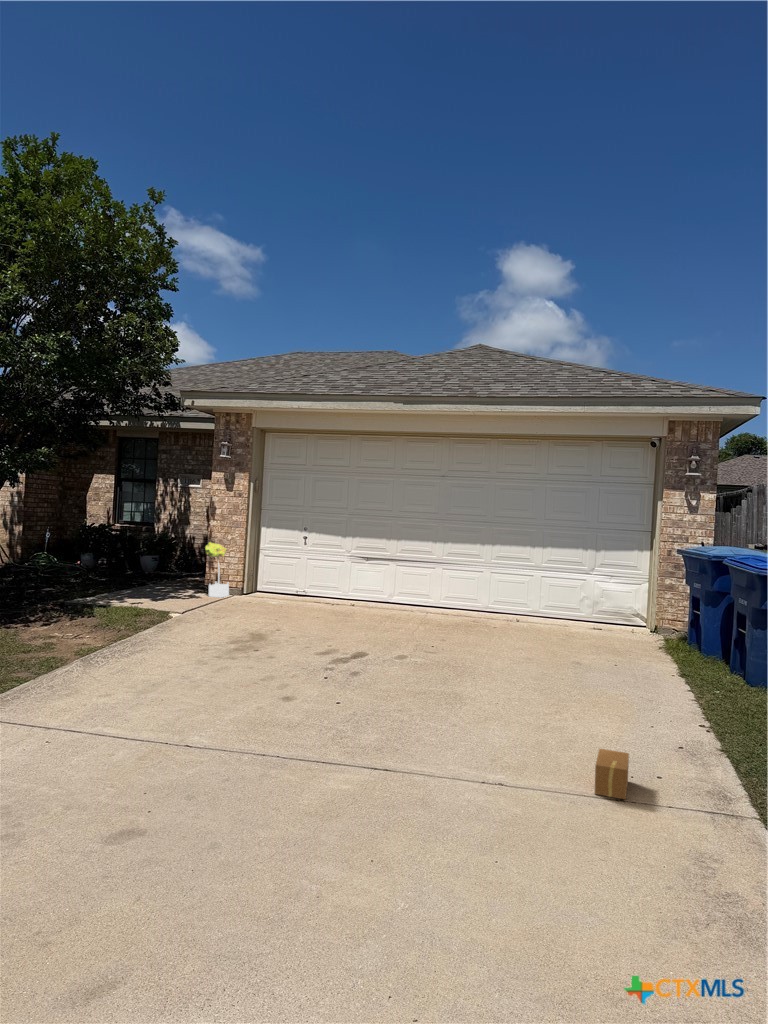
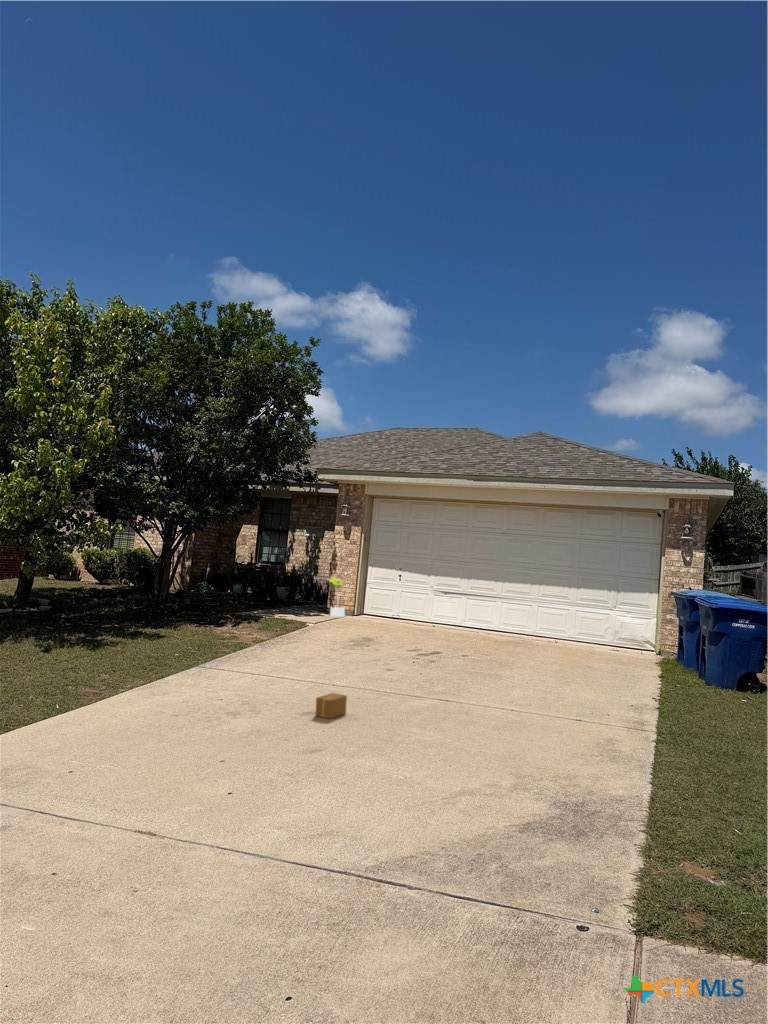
cardboard box: present [595,749,629,799] -> present [316,693,347,719]

